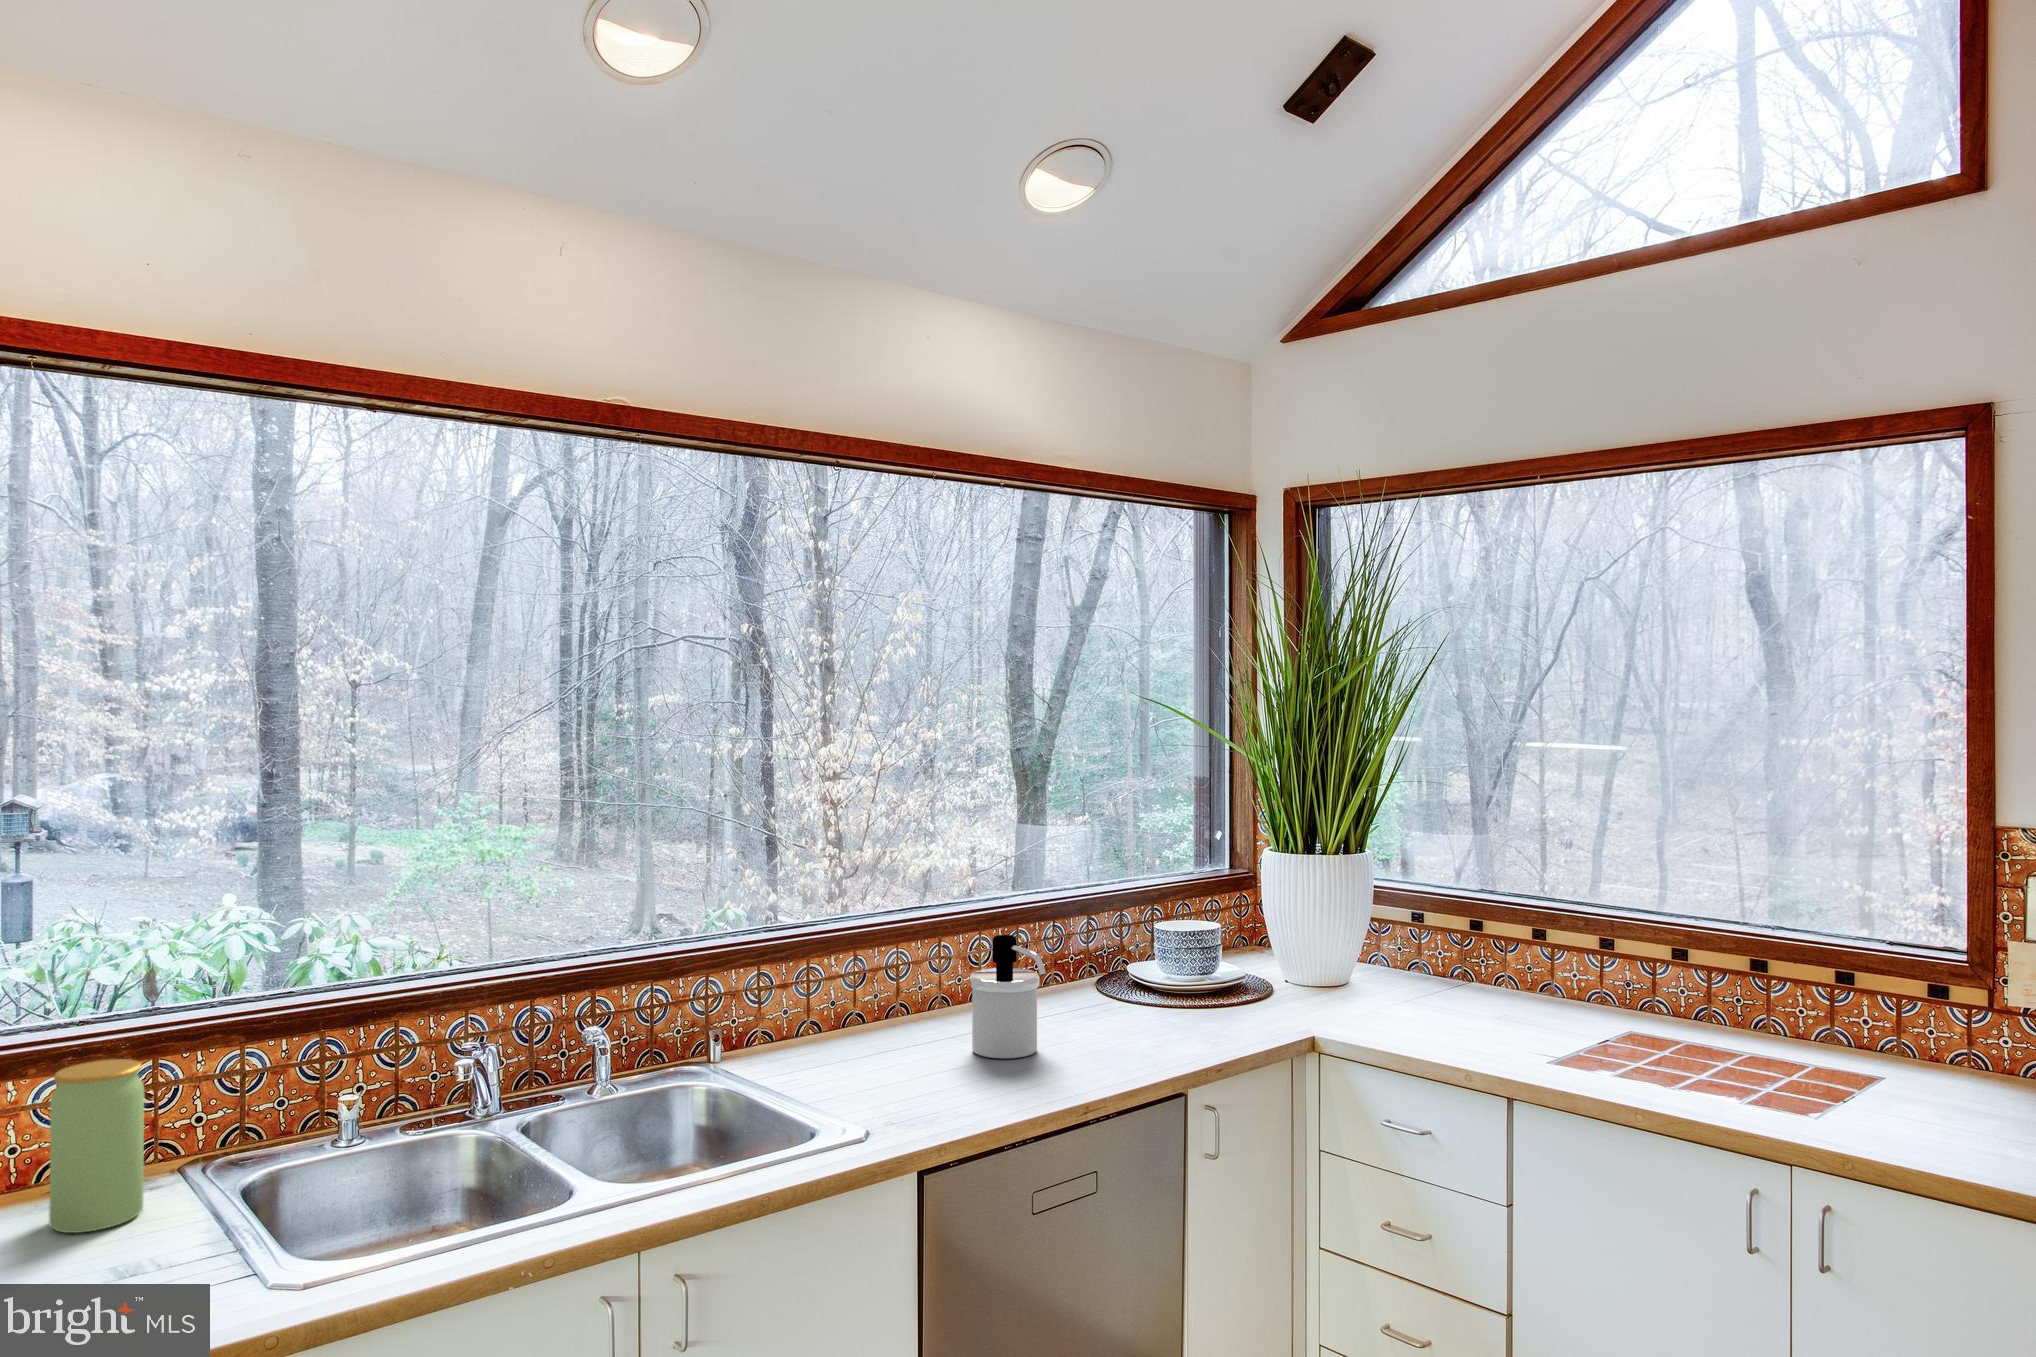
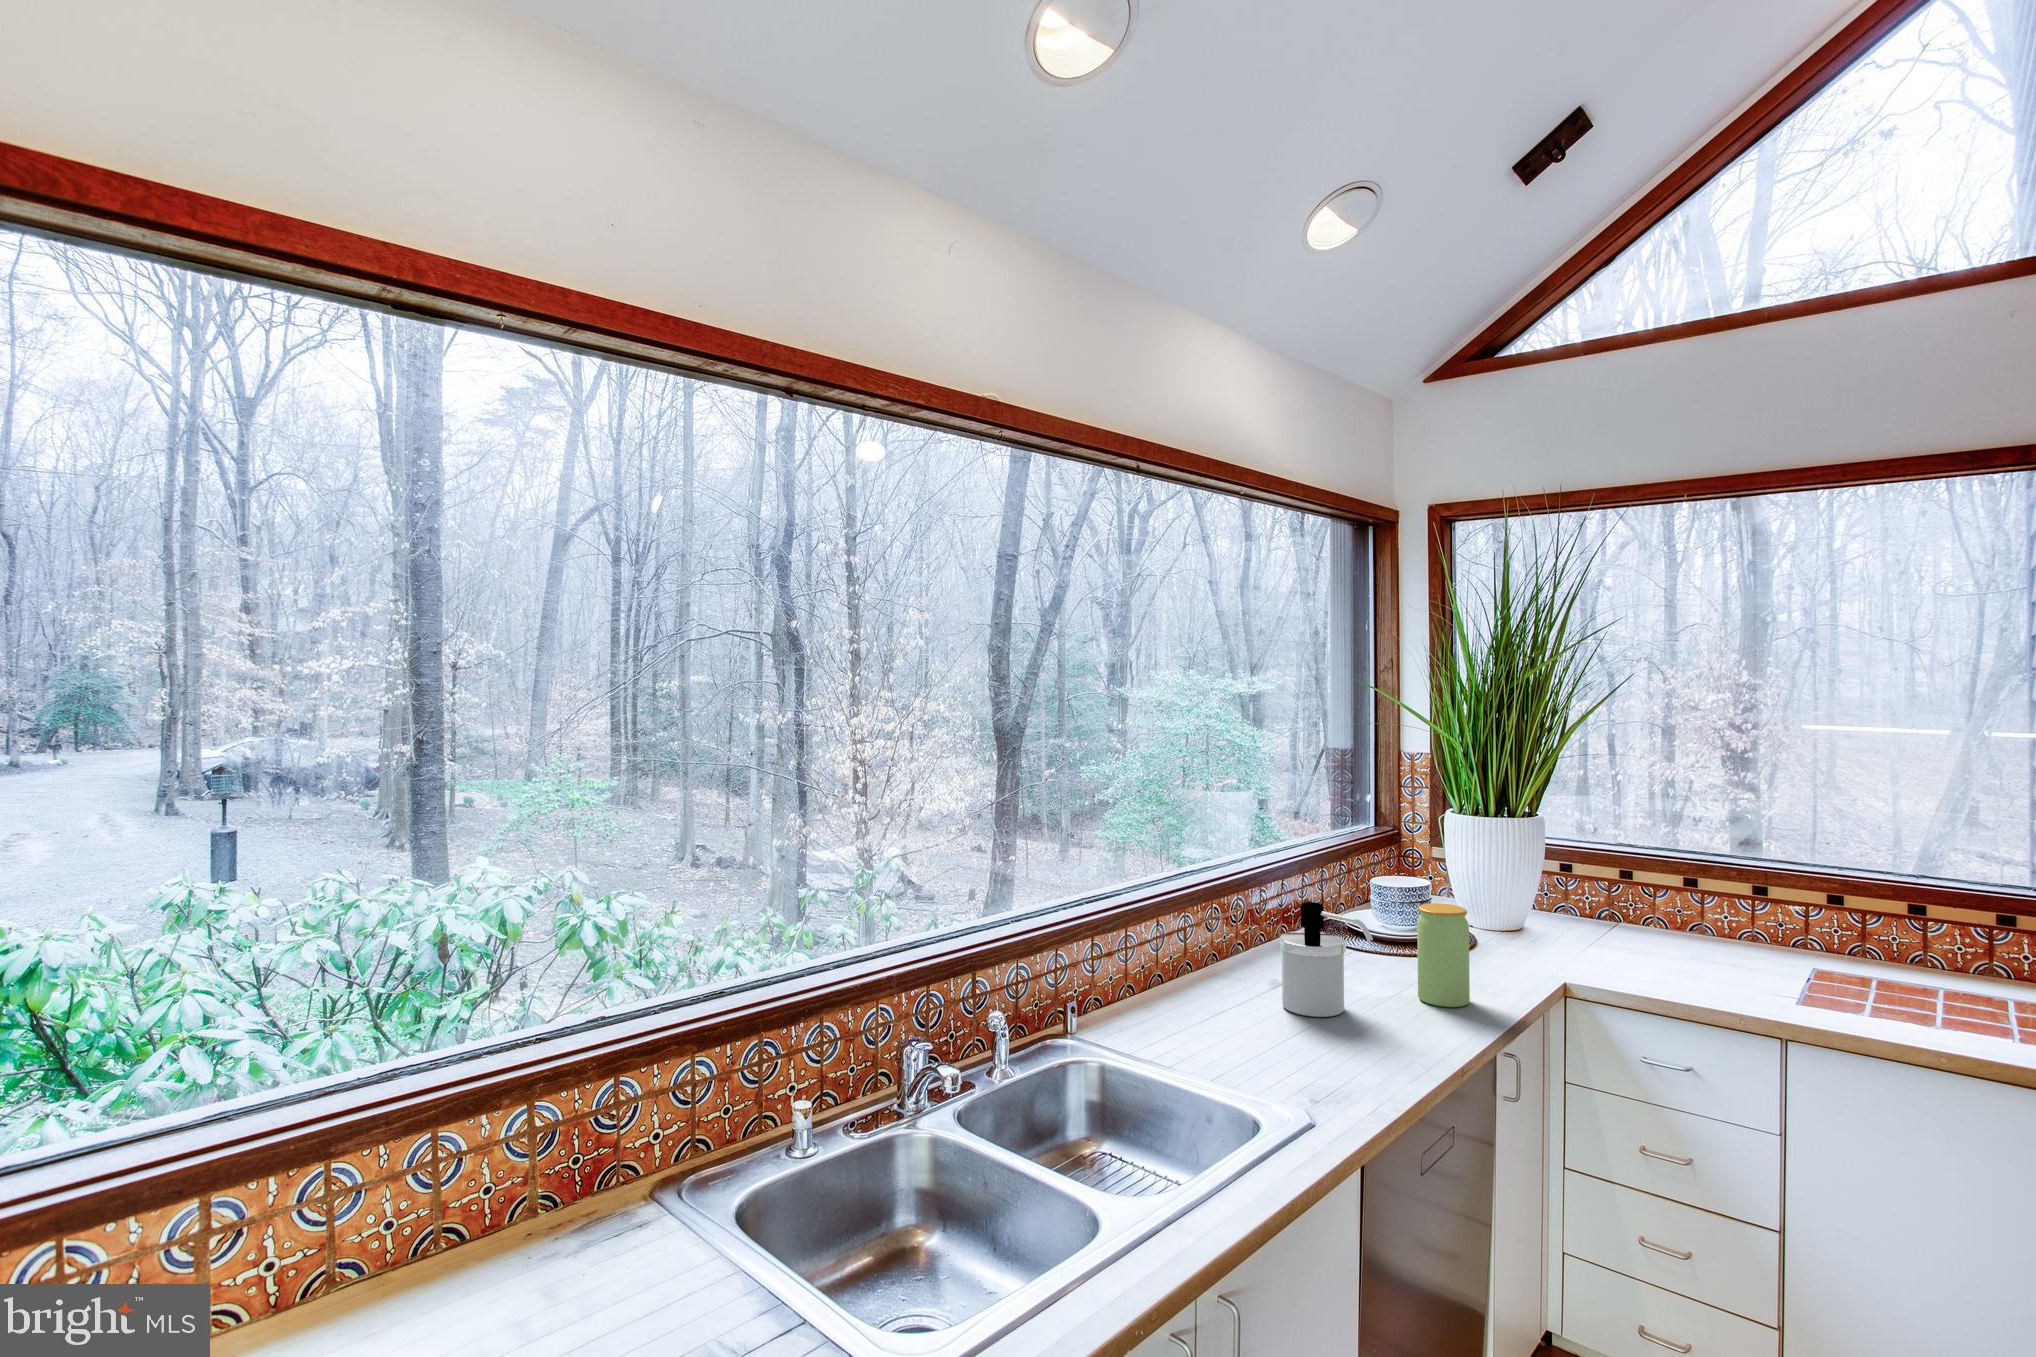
jar: present [49,1059,144,1233] -> present [1417,903,1470,1007]

